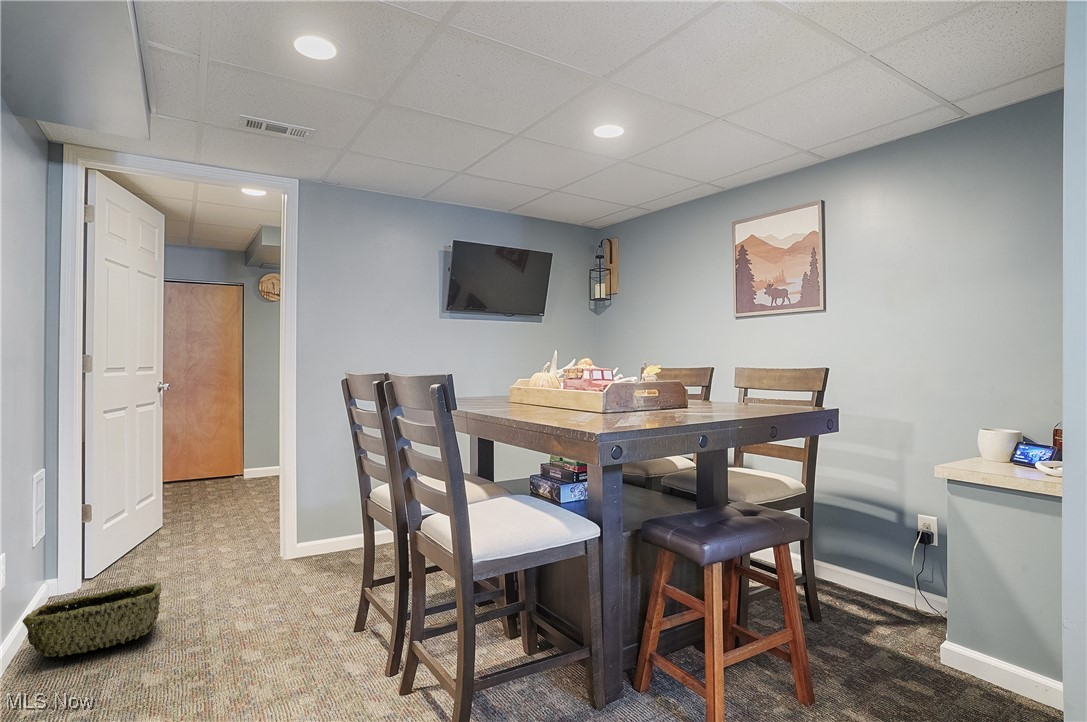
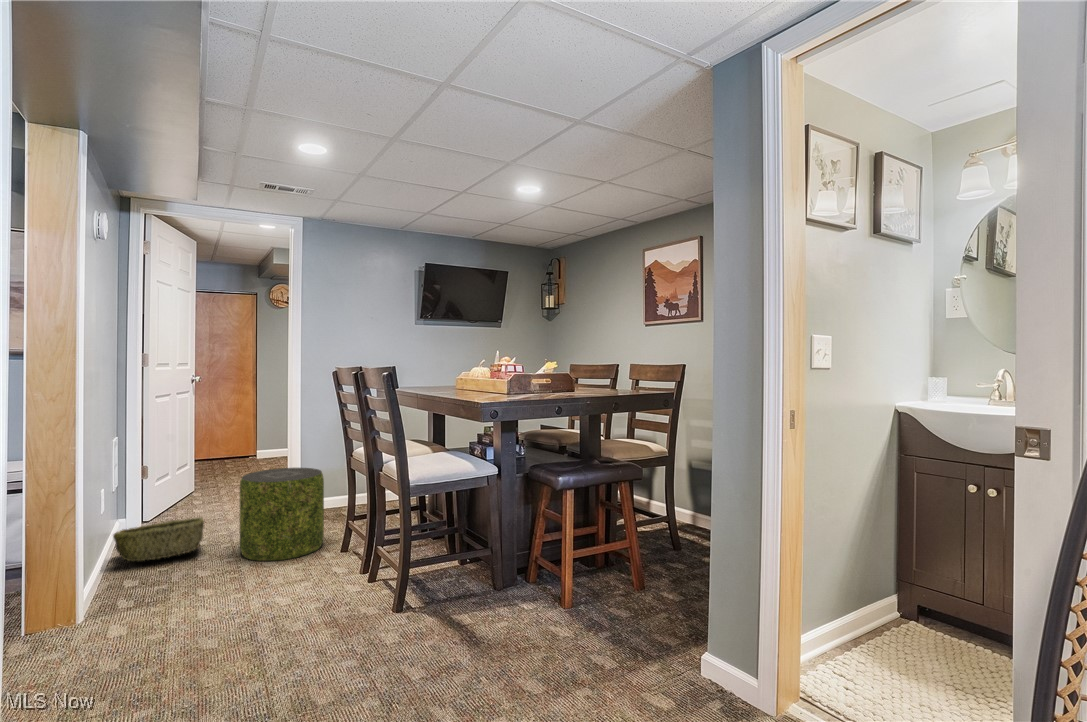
pouf: none [211,510,329,651] -> present [240,468,324,561]

